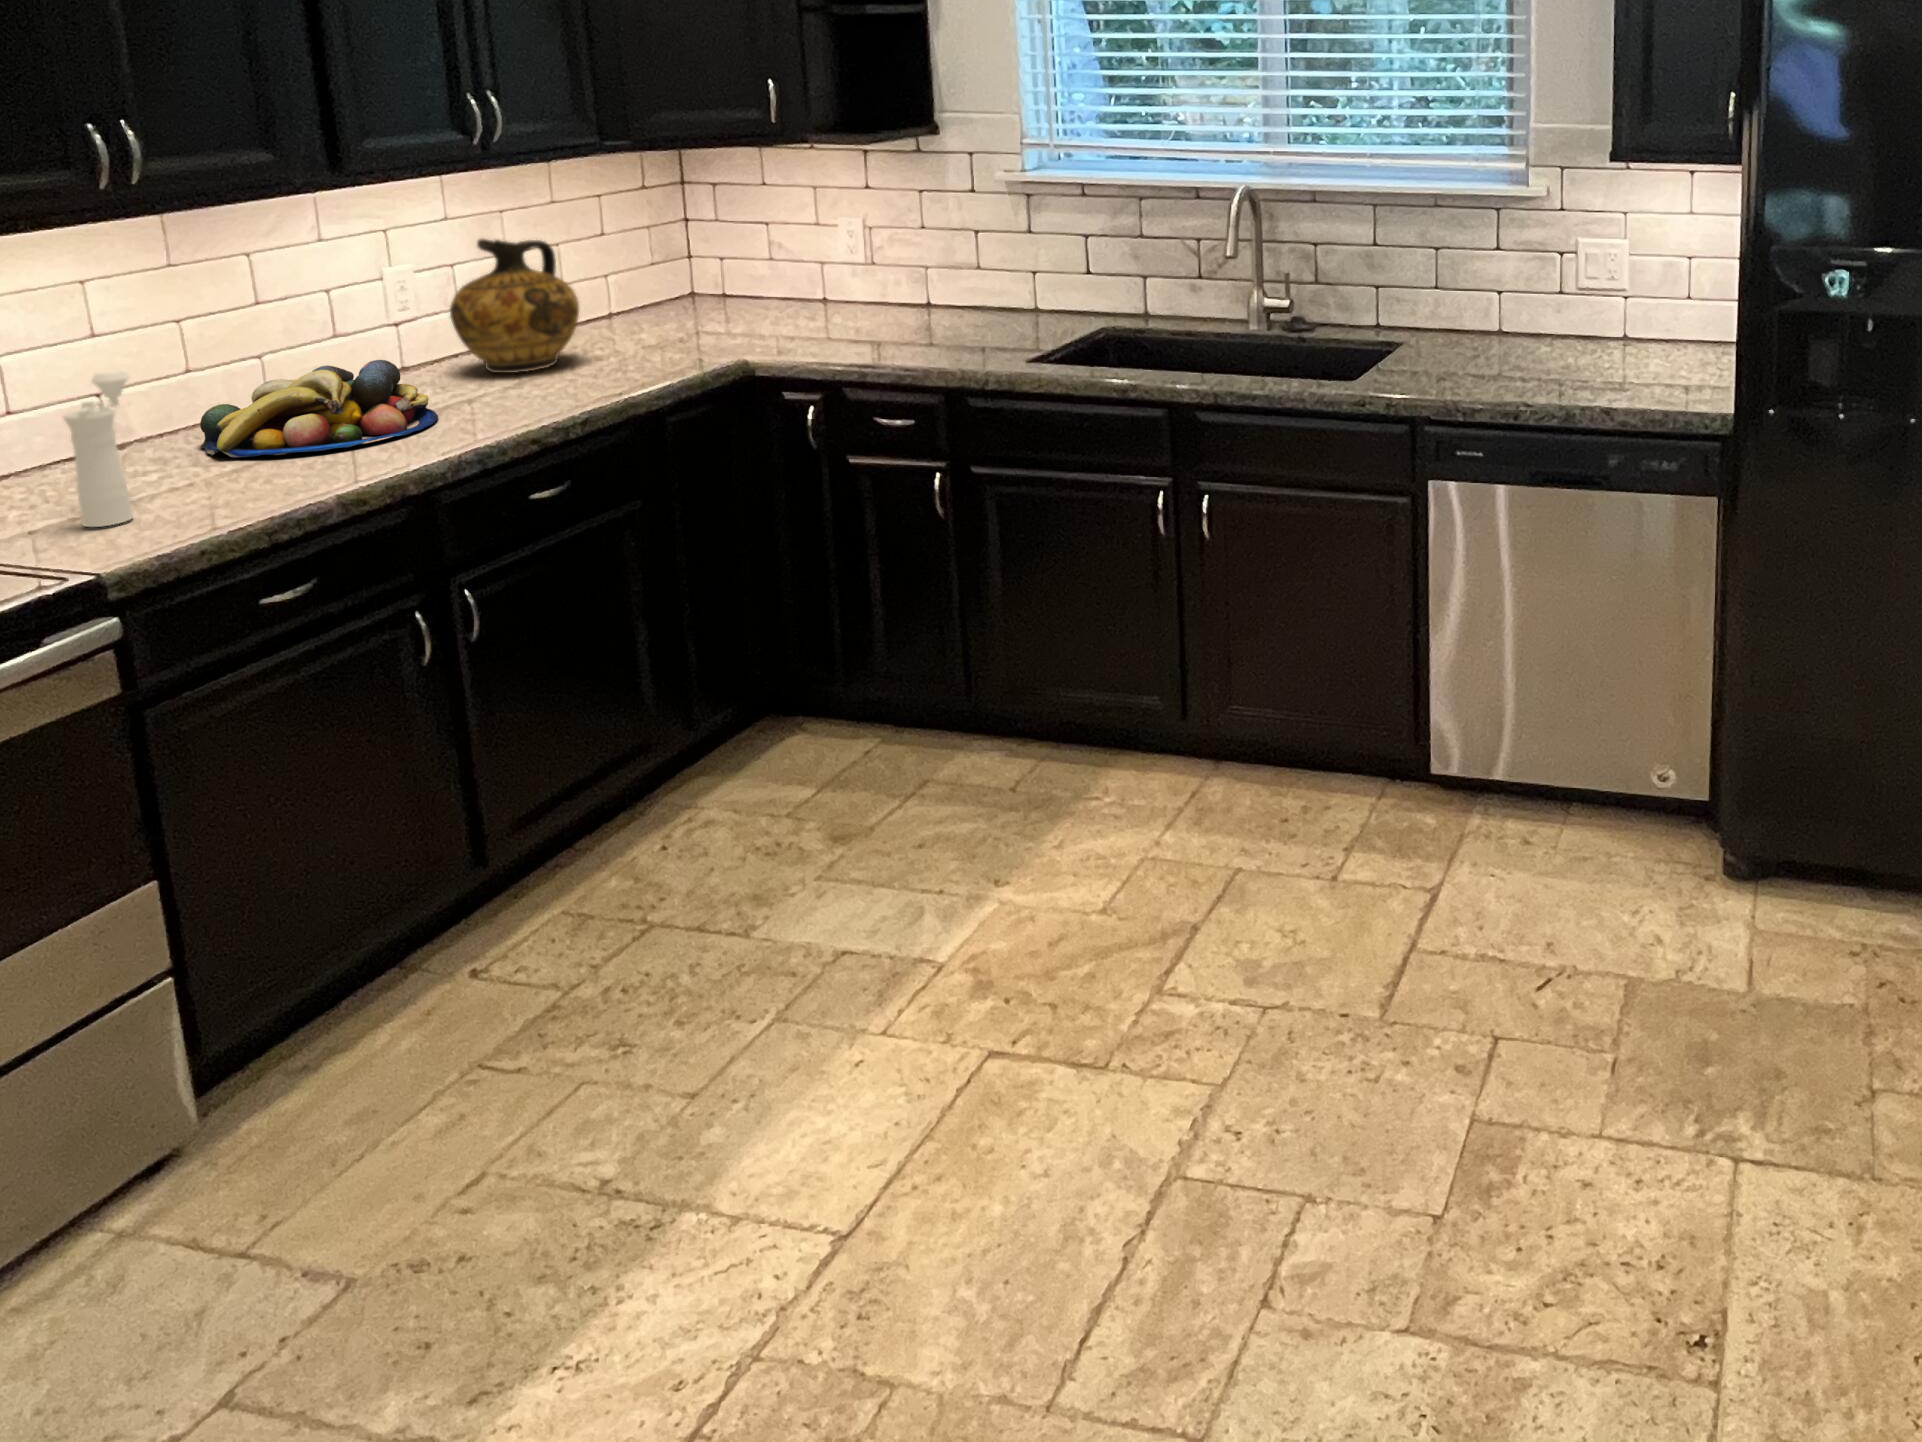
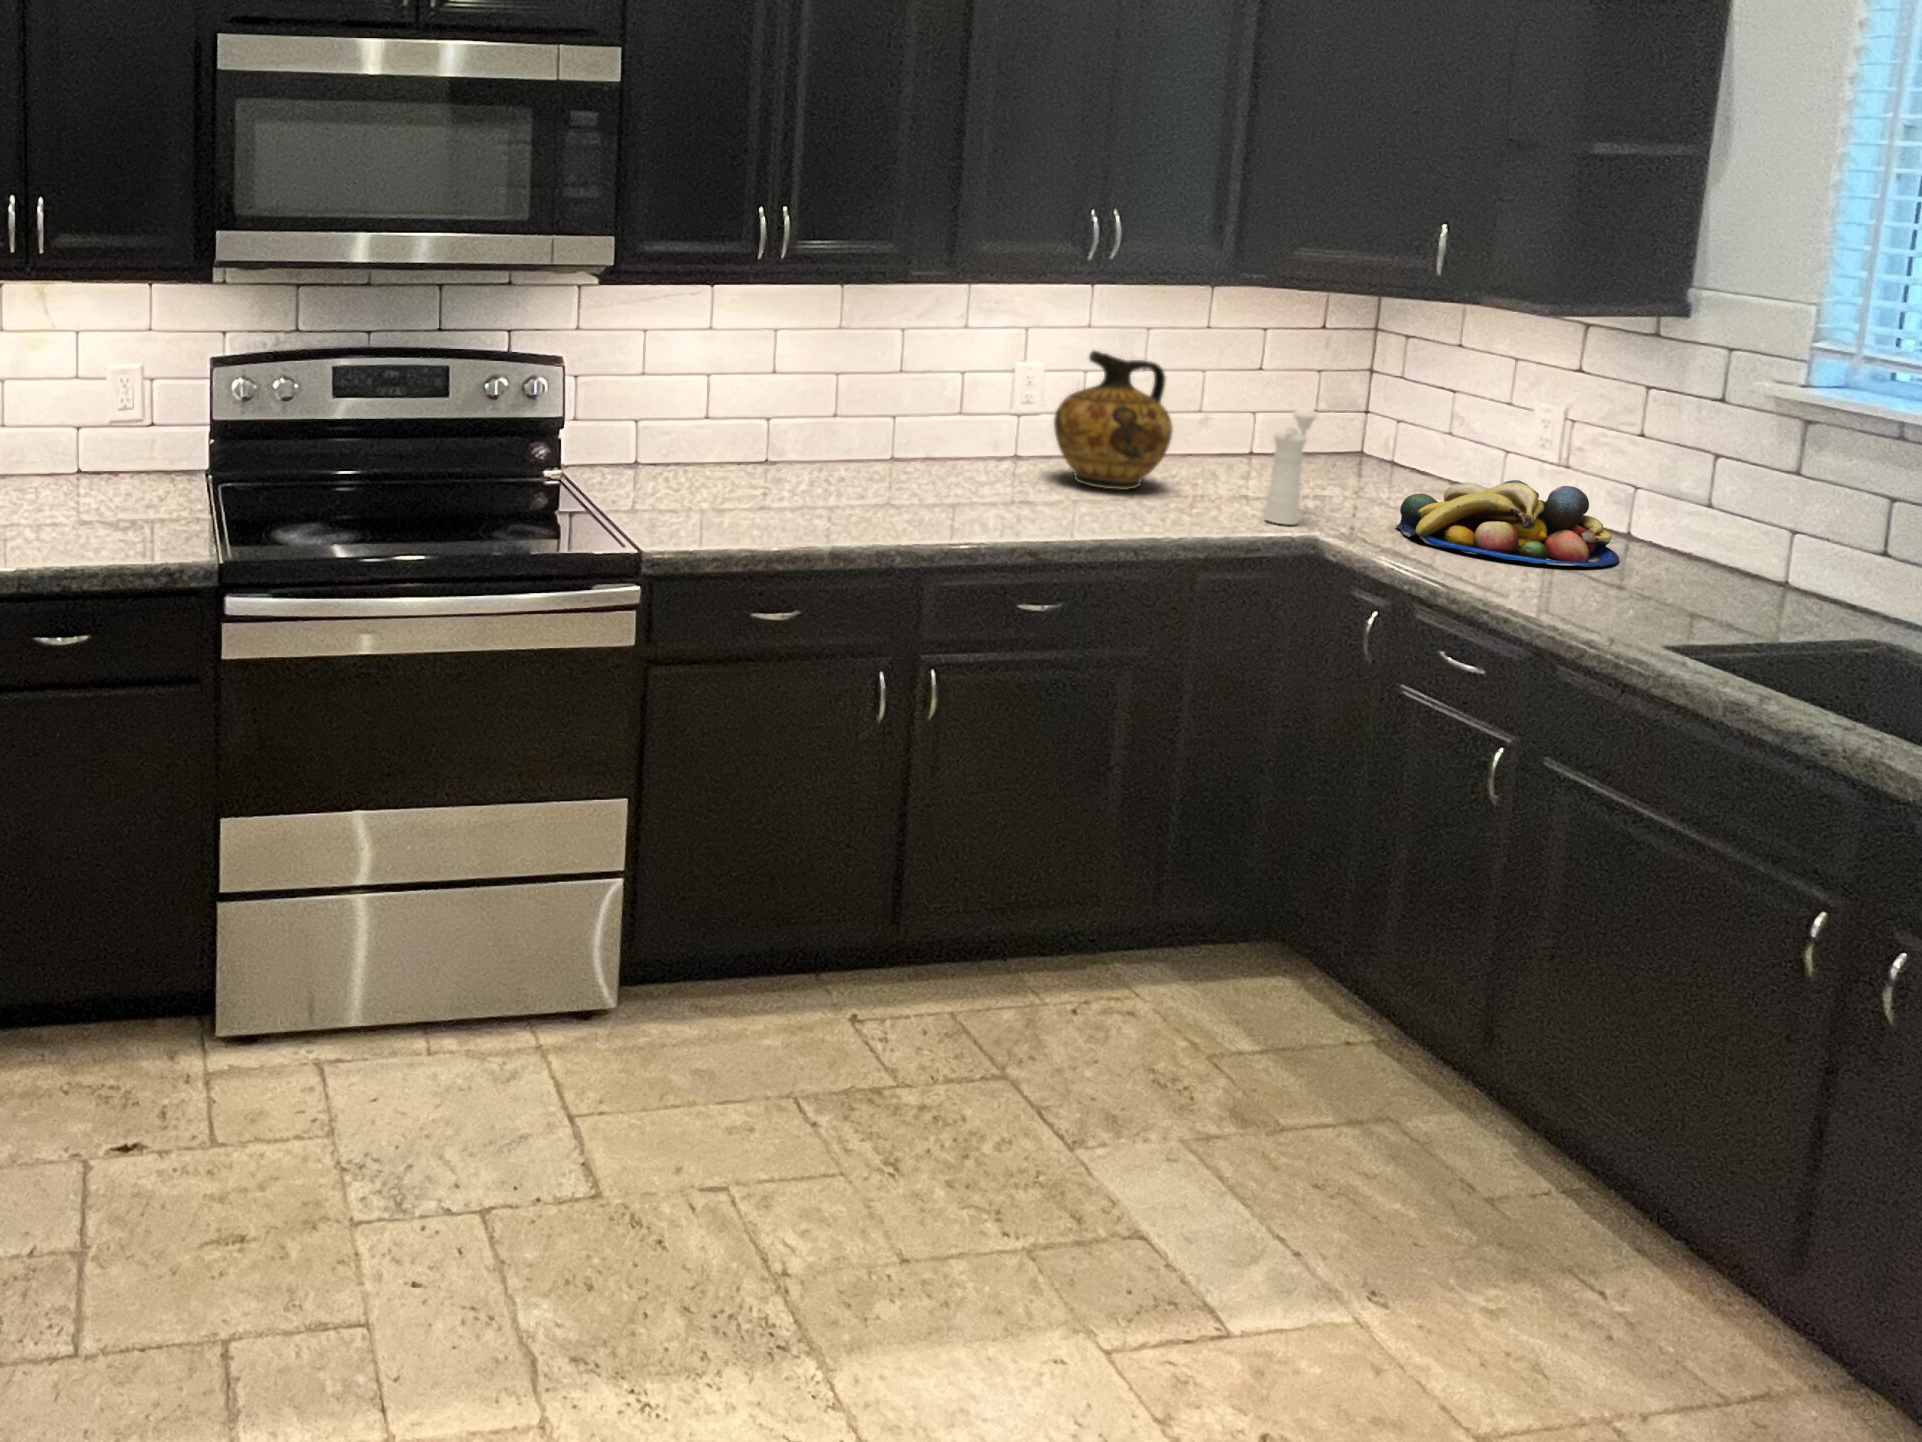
fruit bowl: present [200,360,438,457] -> present [1396,480,1619,567]
pepper mill: present [64,370,133,527] -> present [1265,408,1317,525]

